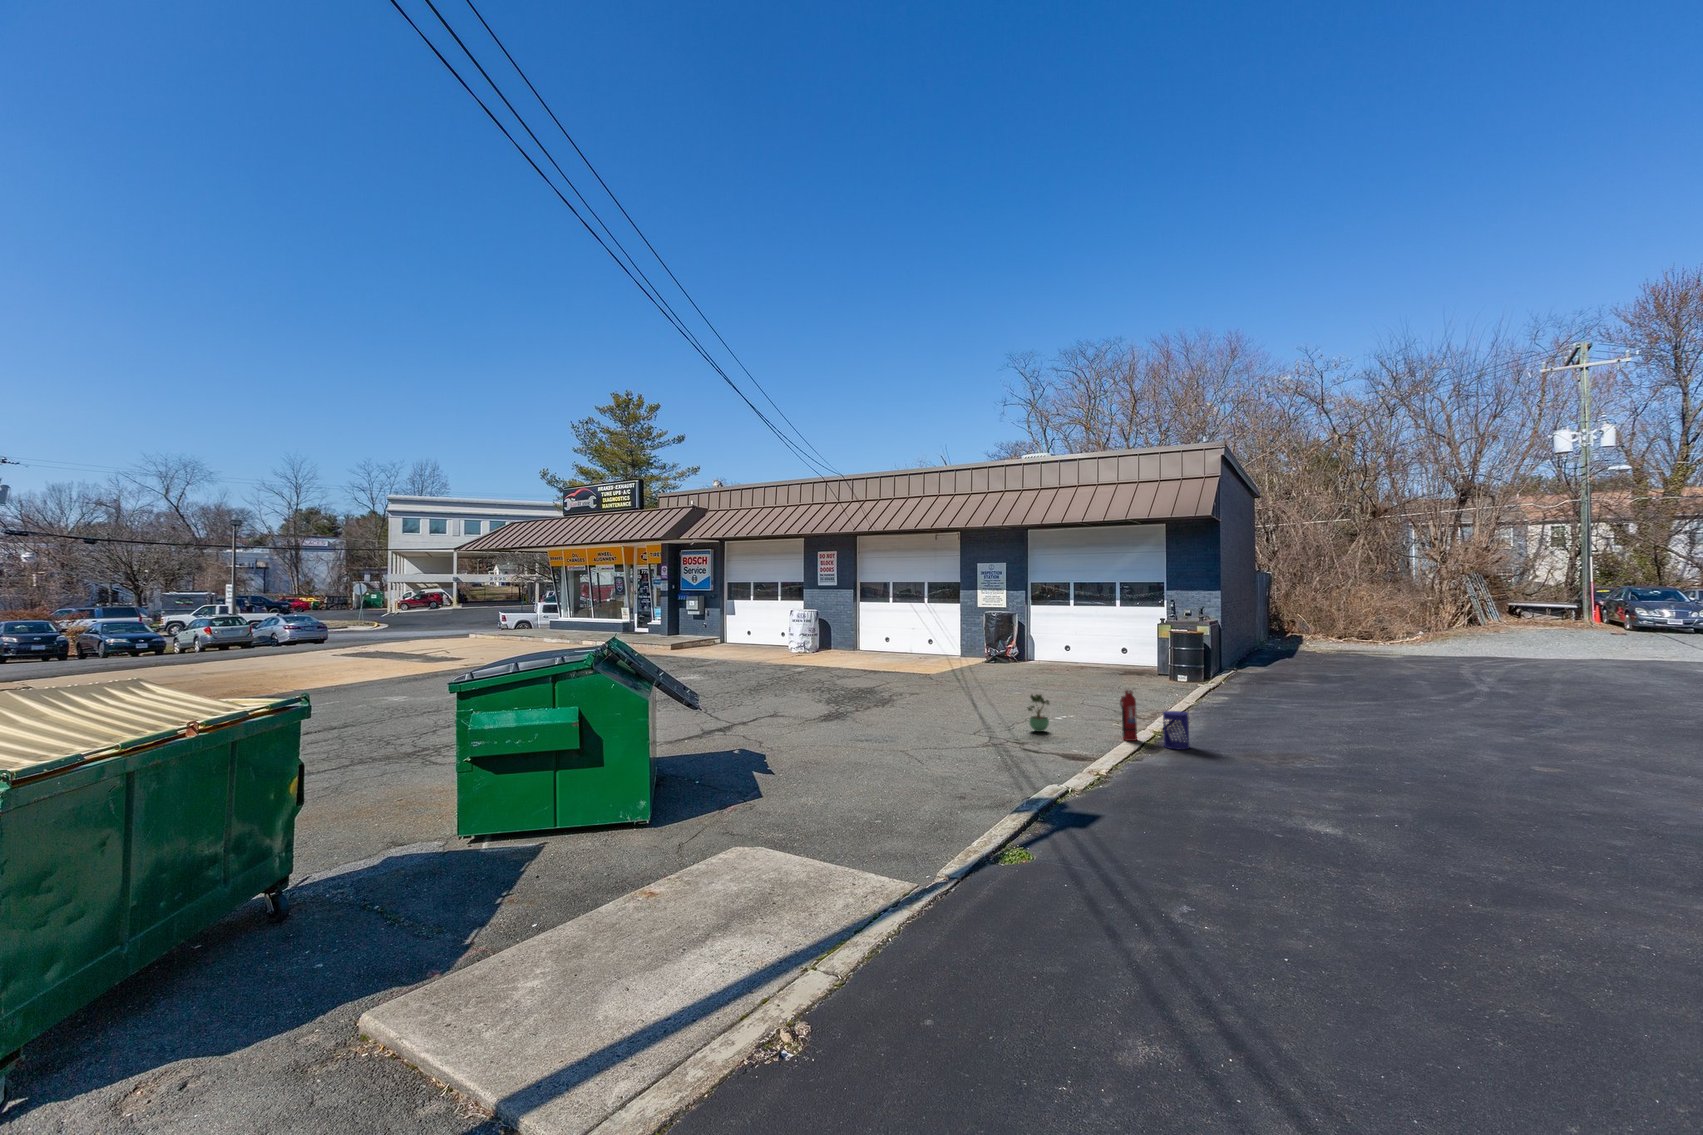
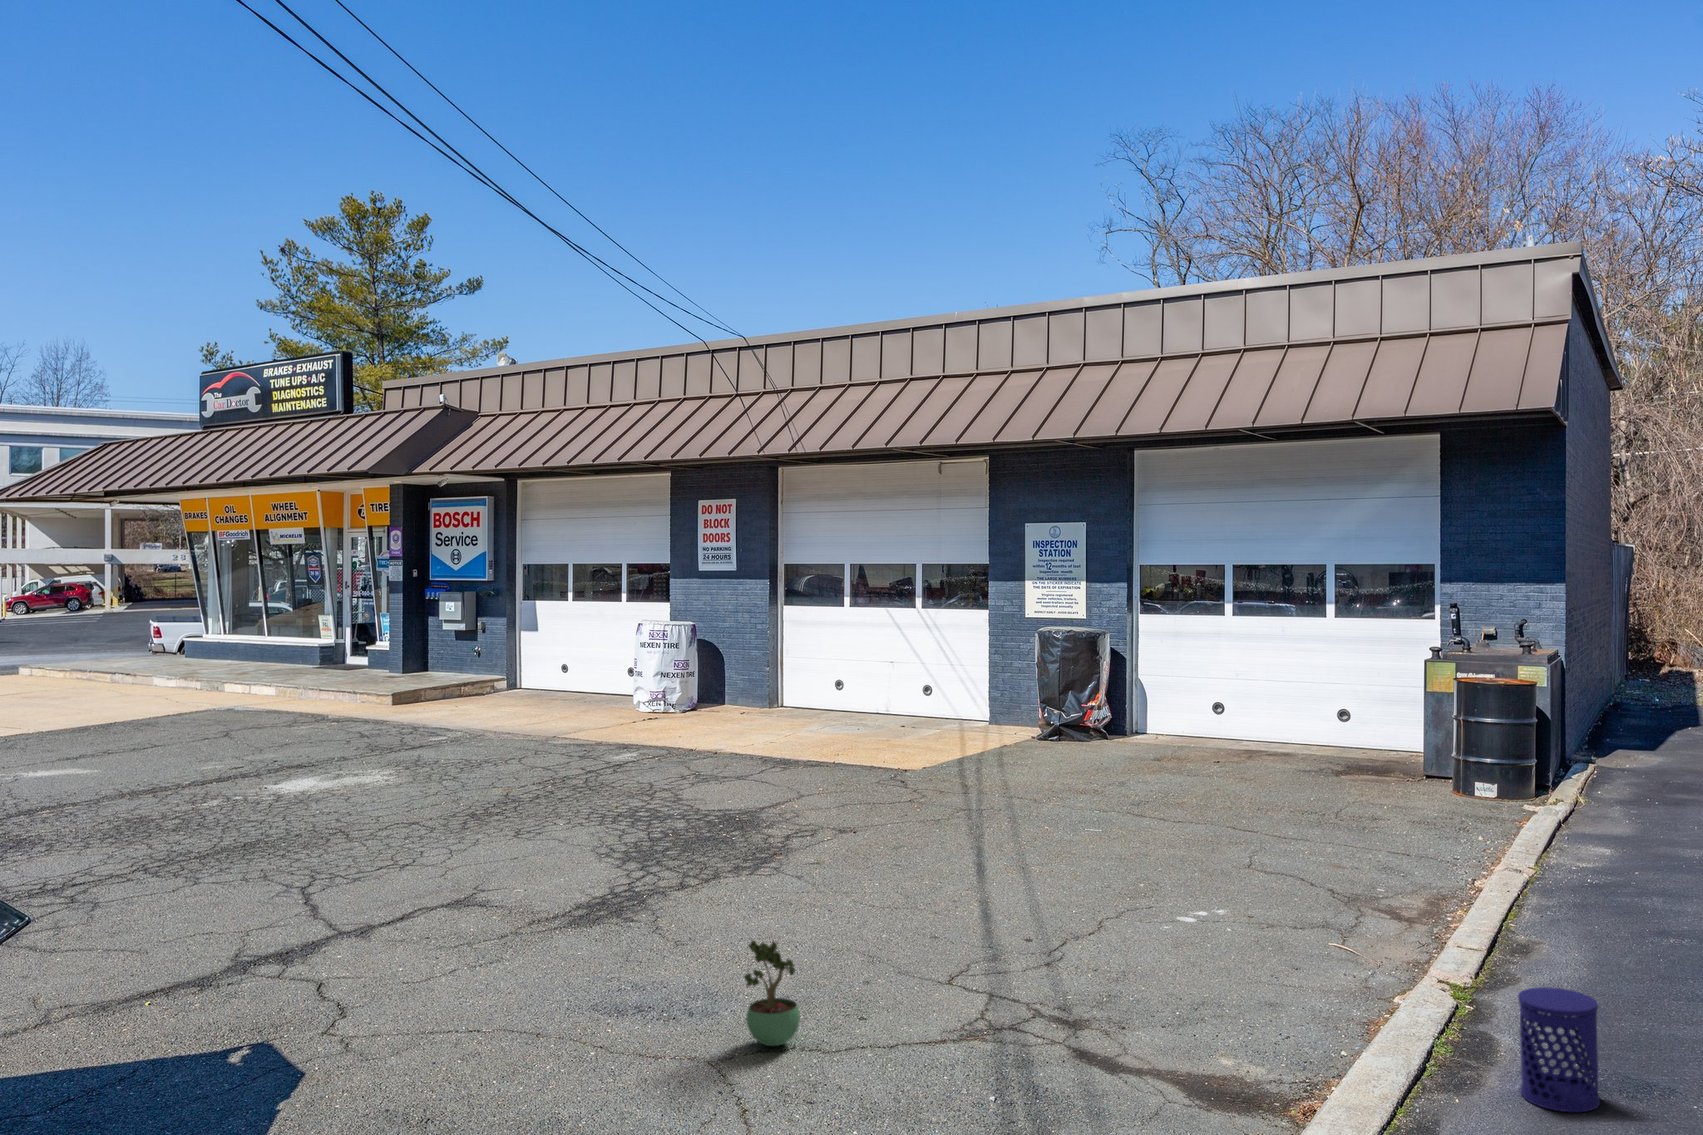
fire extinguisher: present [1120,690,1137,741] -> none [1389,918,1438,1064]
potted plant: present [1028,695,1049,732] -> present [744,941,800,1046]

